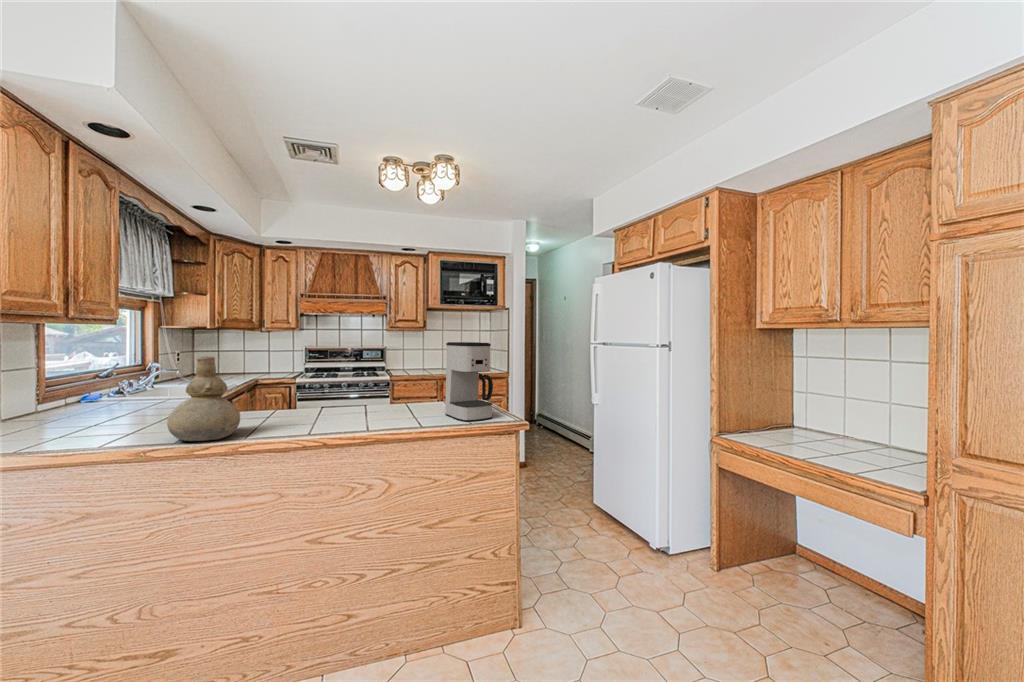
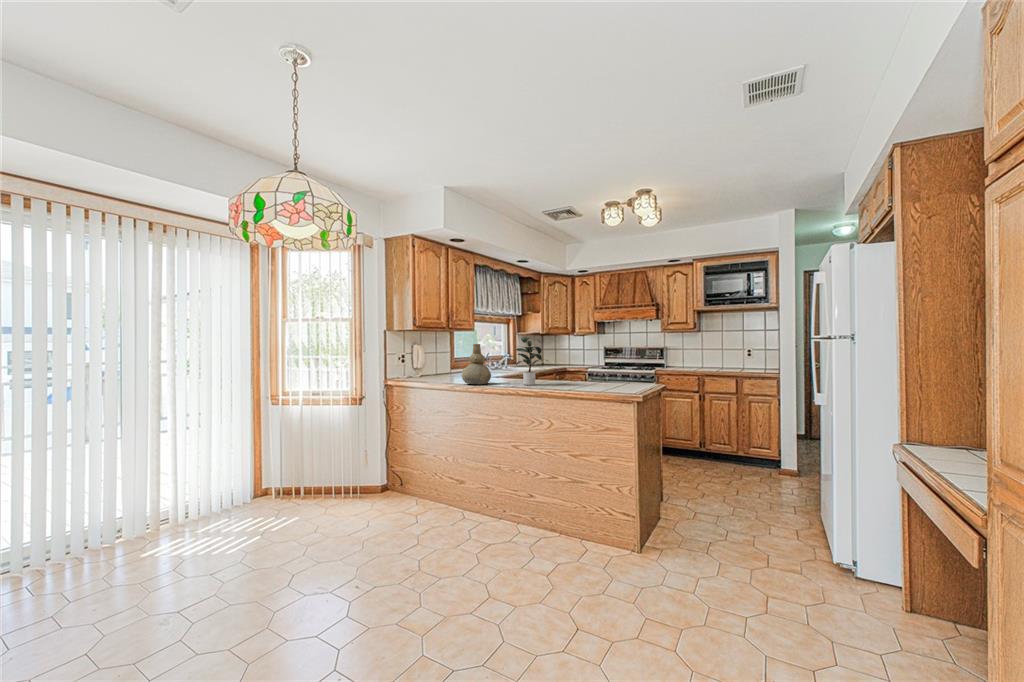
coffee maker: present [445,342,493,421] -> none [600,334,633,391]
potted plant: none [282,343,367,426] -> present [516,337,547,385]

